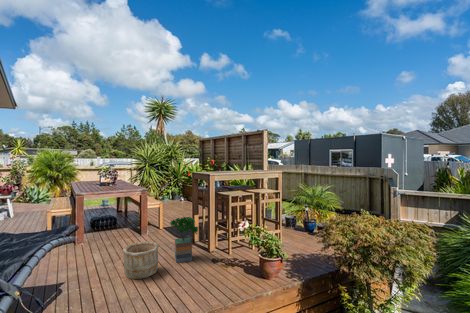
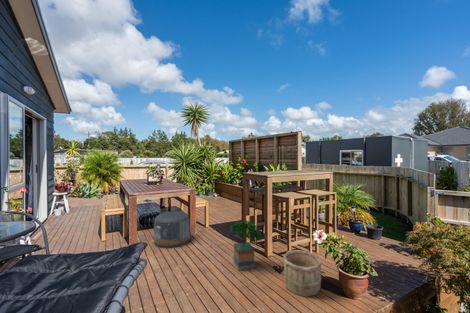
pouf: none [101,212,139,248] -> present [154,211,190,248]
wooden bucket: present [123,241,159,280] -> present [283,250,322,297]

